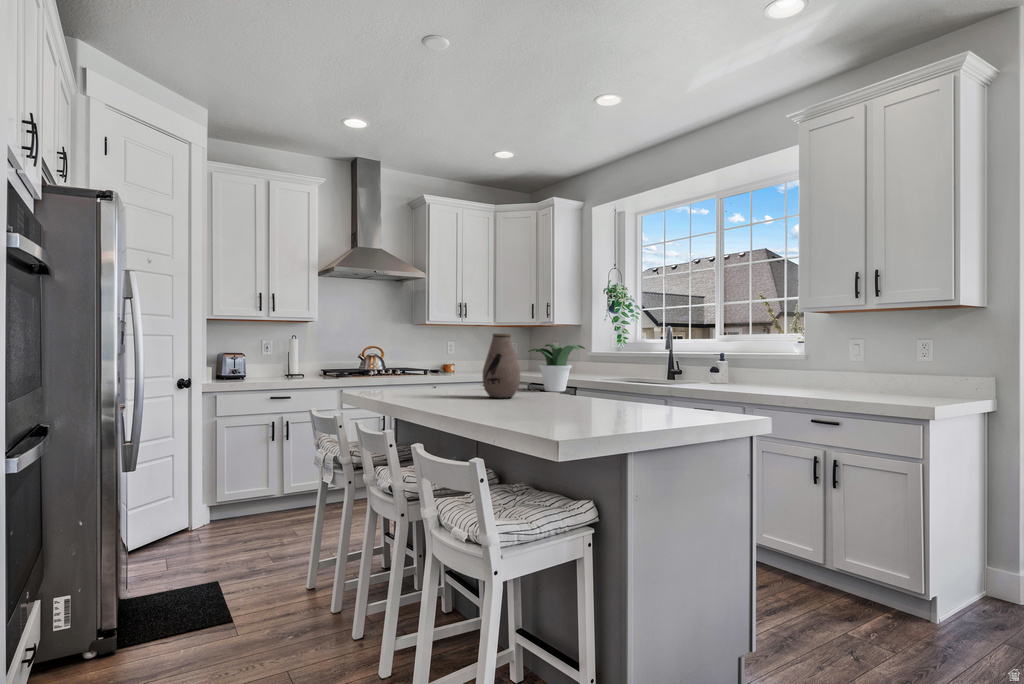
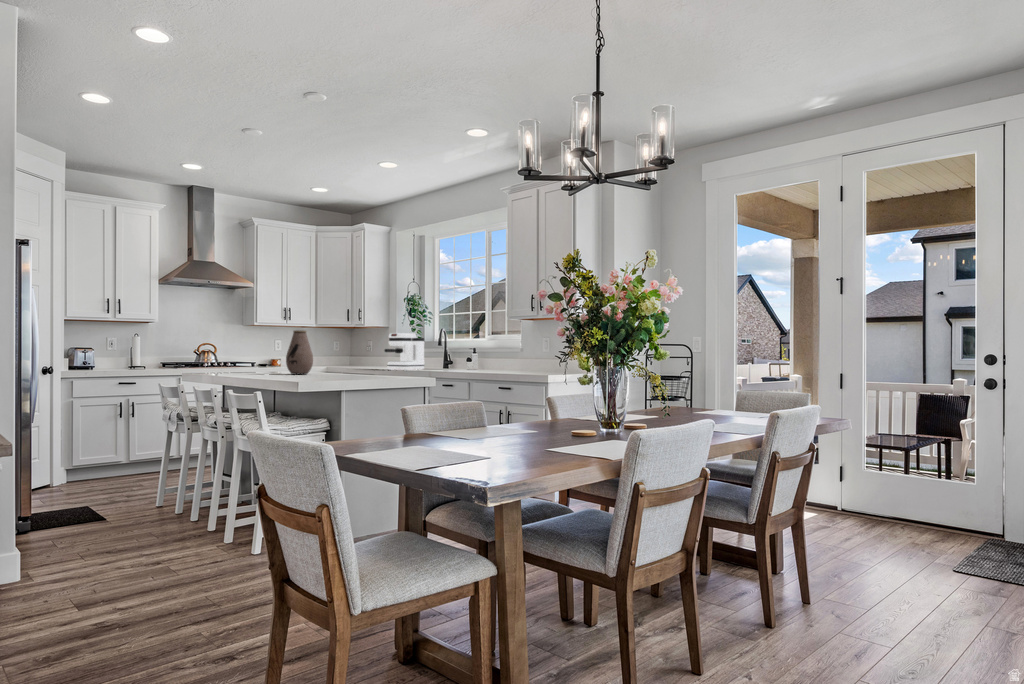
coffee maker: none [593,334,643,385] -> present [385,333,424,371]
potted plant: present [528,344,585,392] -> none [325,339,369,373]

